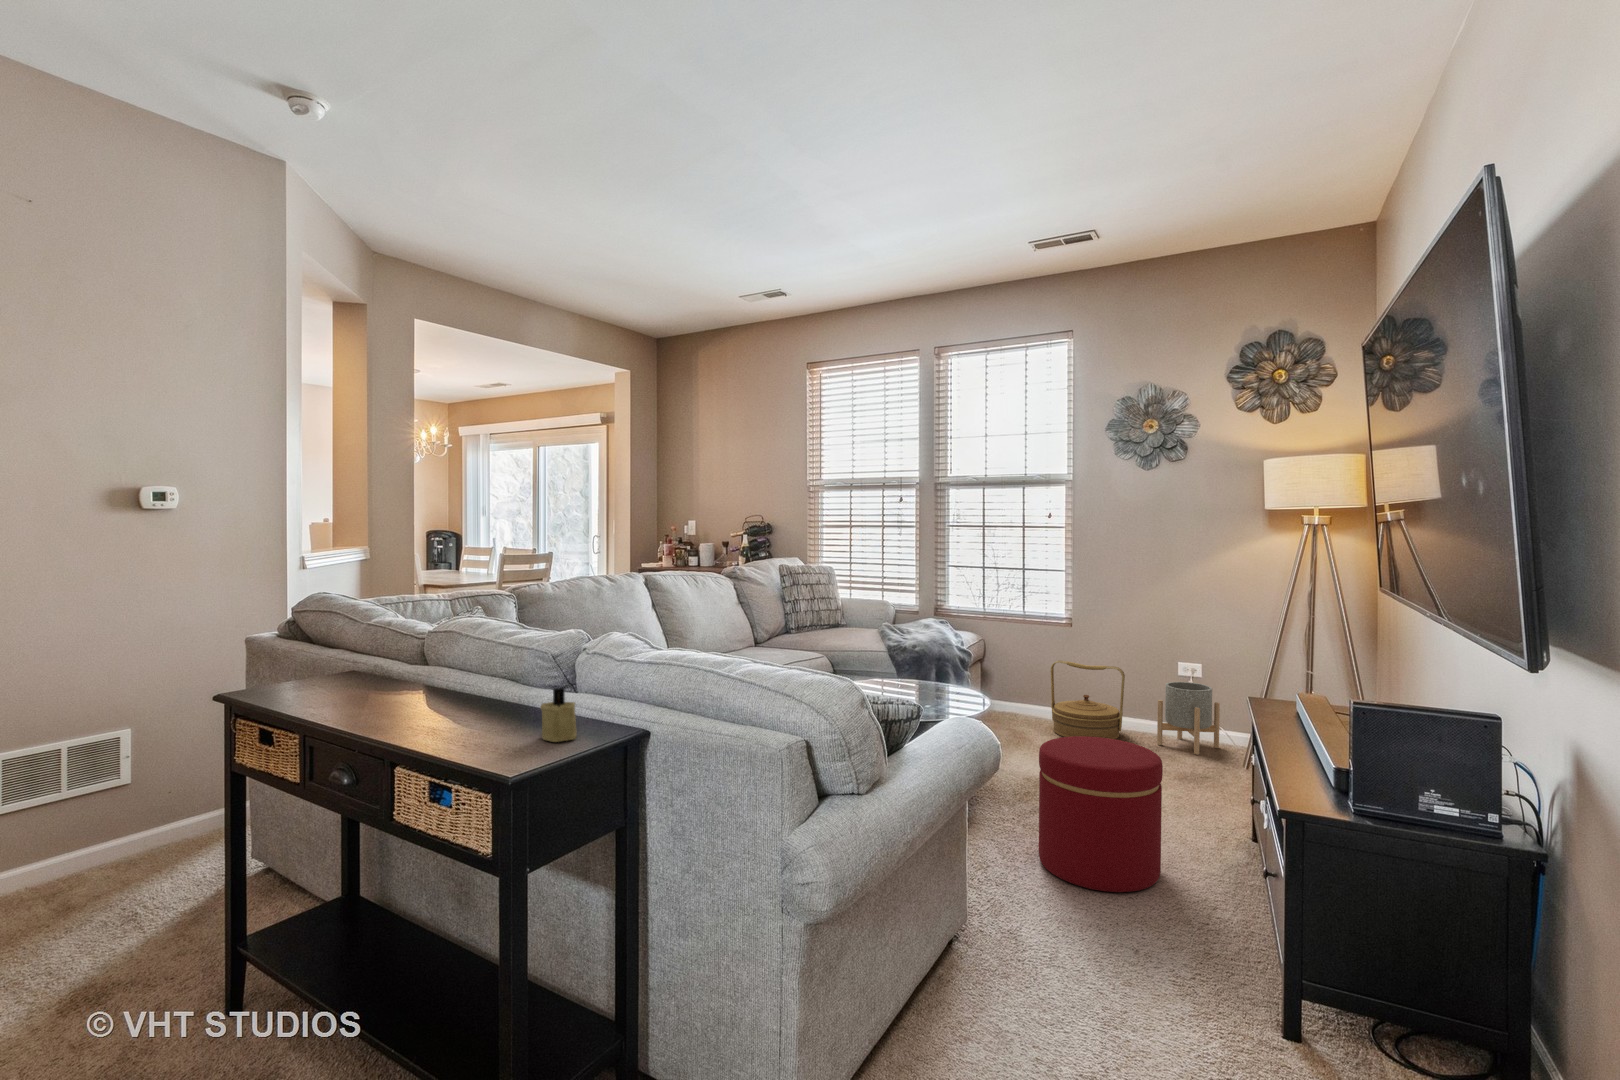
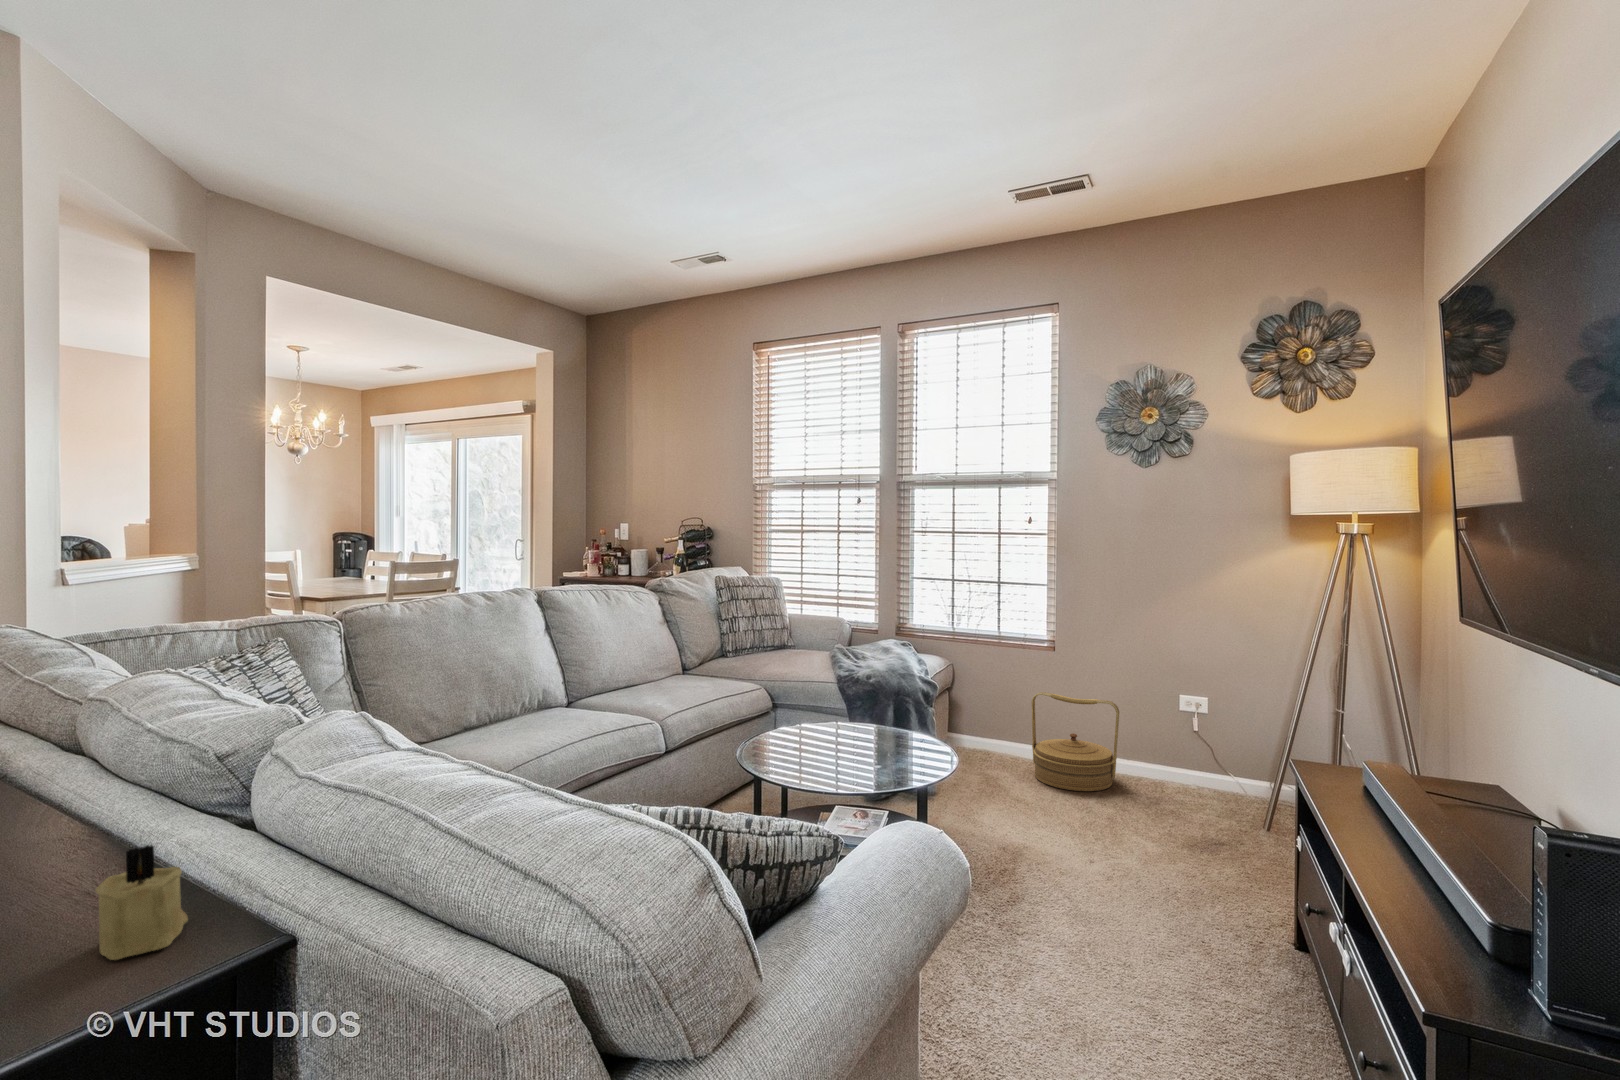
planter: present [1157,682,1220,755] -> none [1158,719,1232,810]
ottoman: present [1039,736,1163,892] -> none [1023,814,1191,1045]

